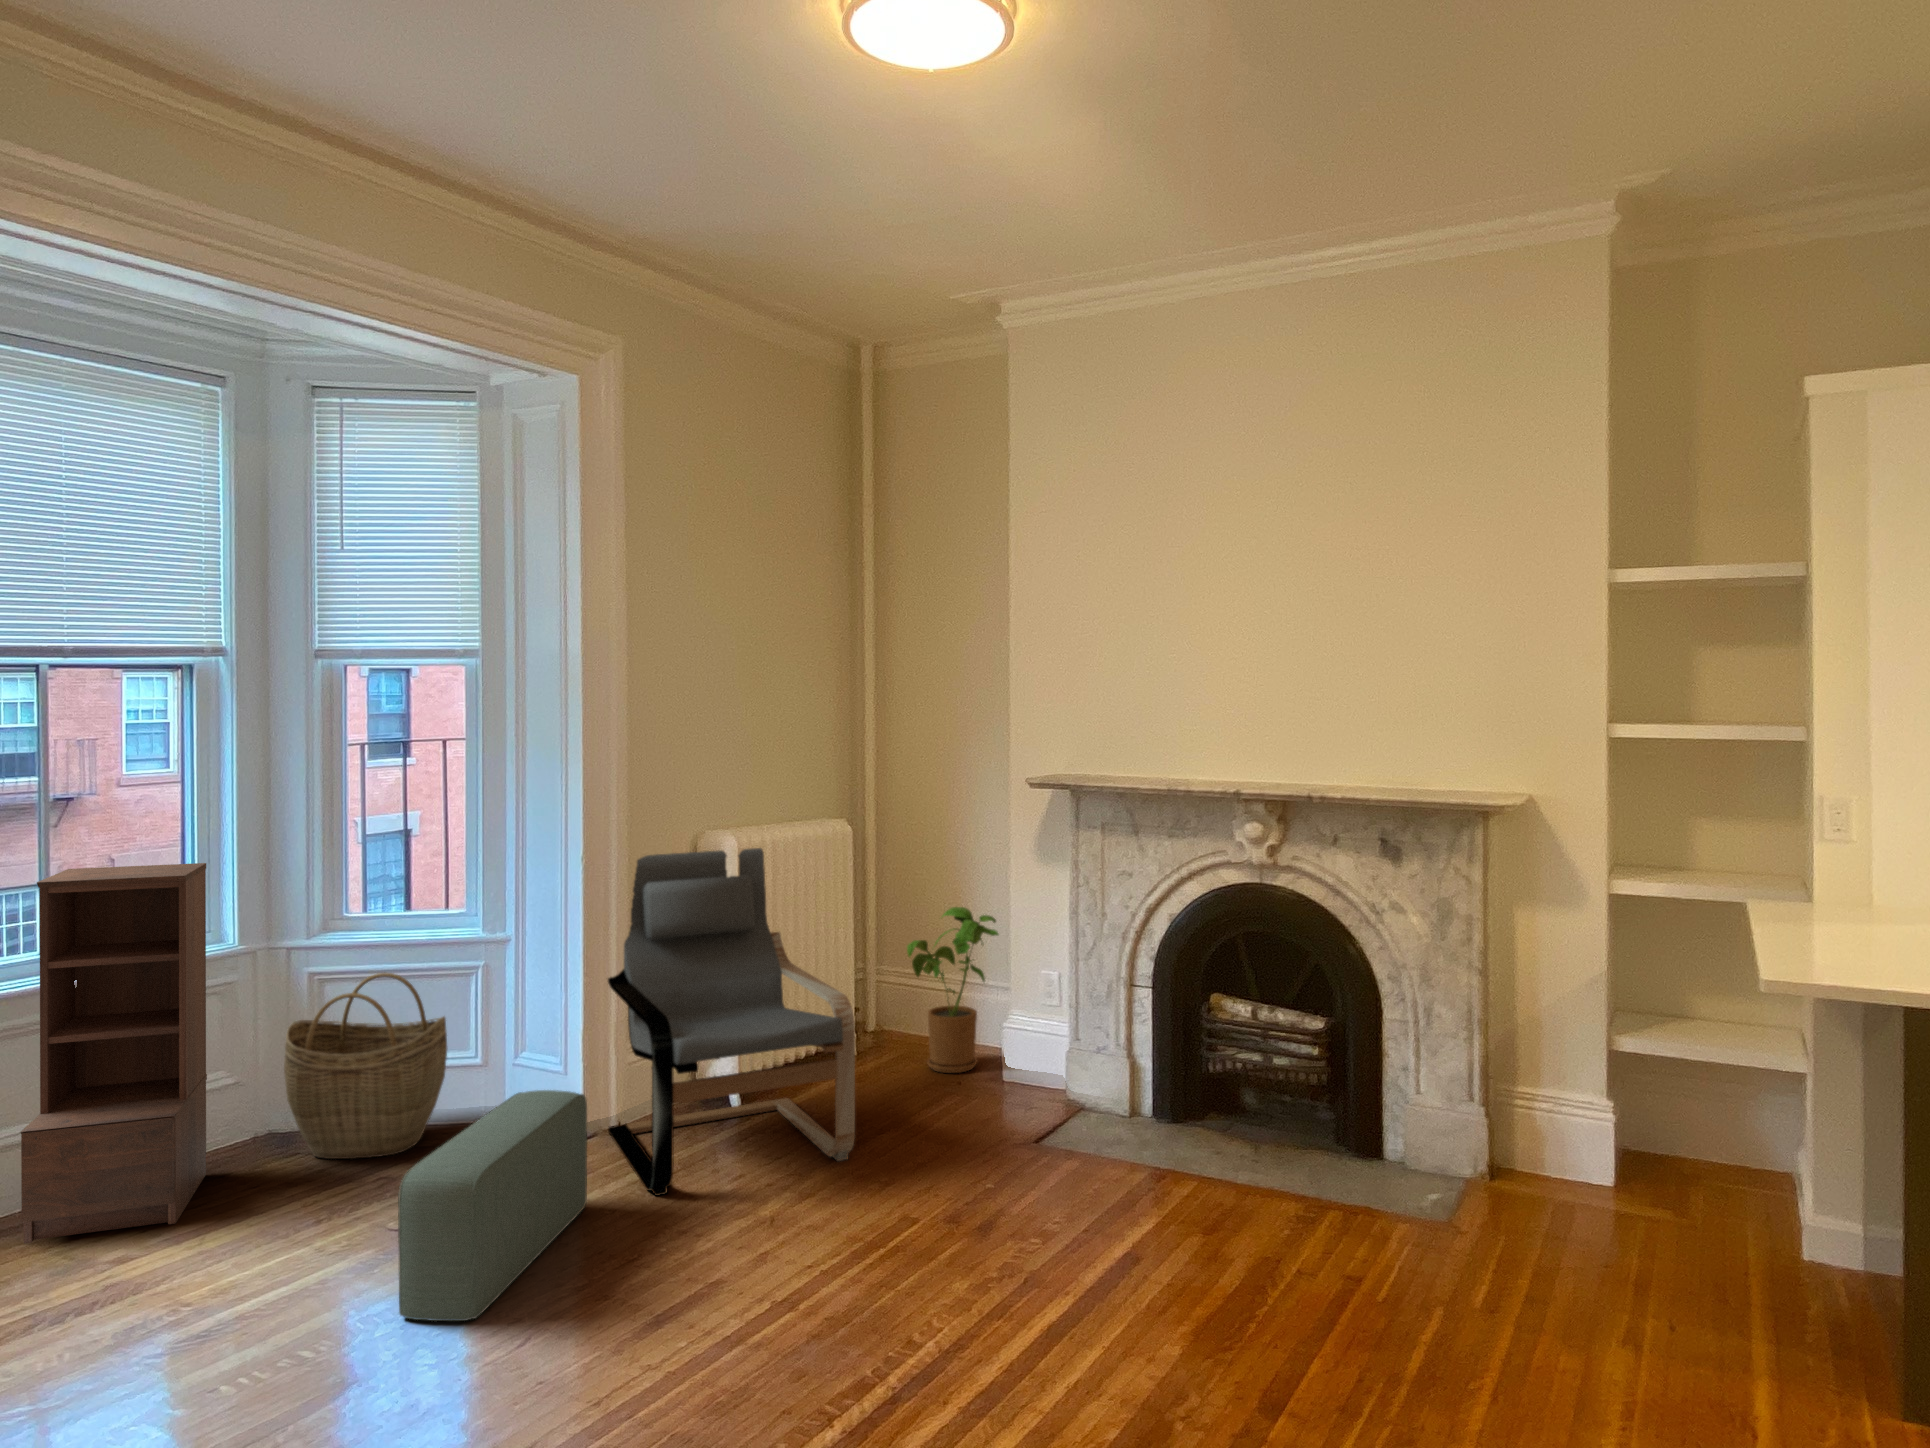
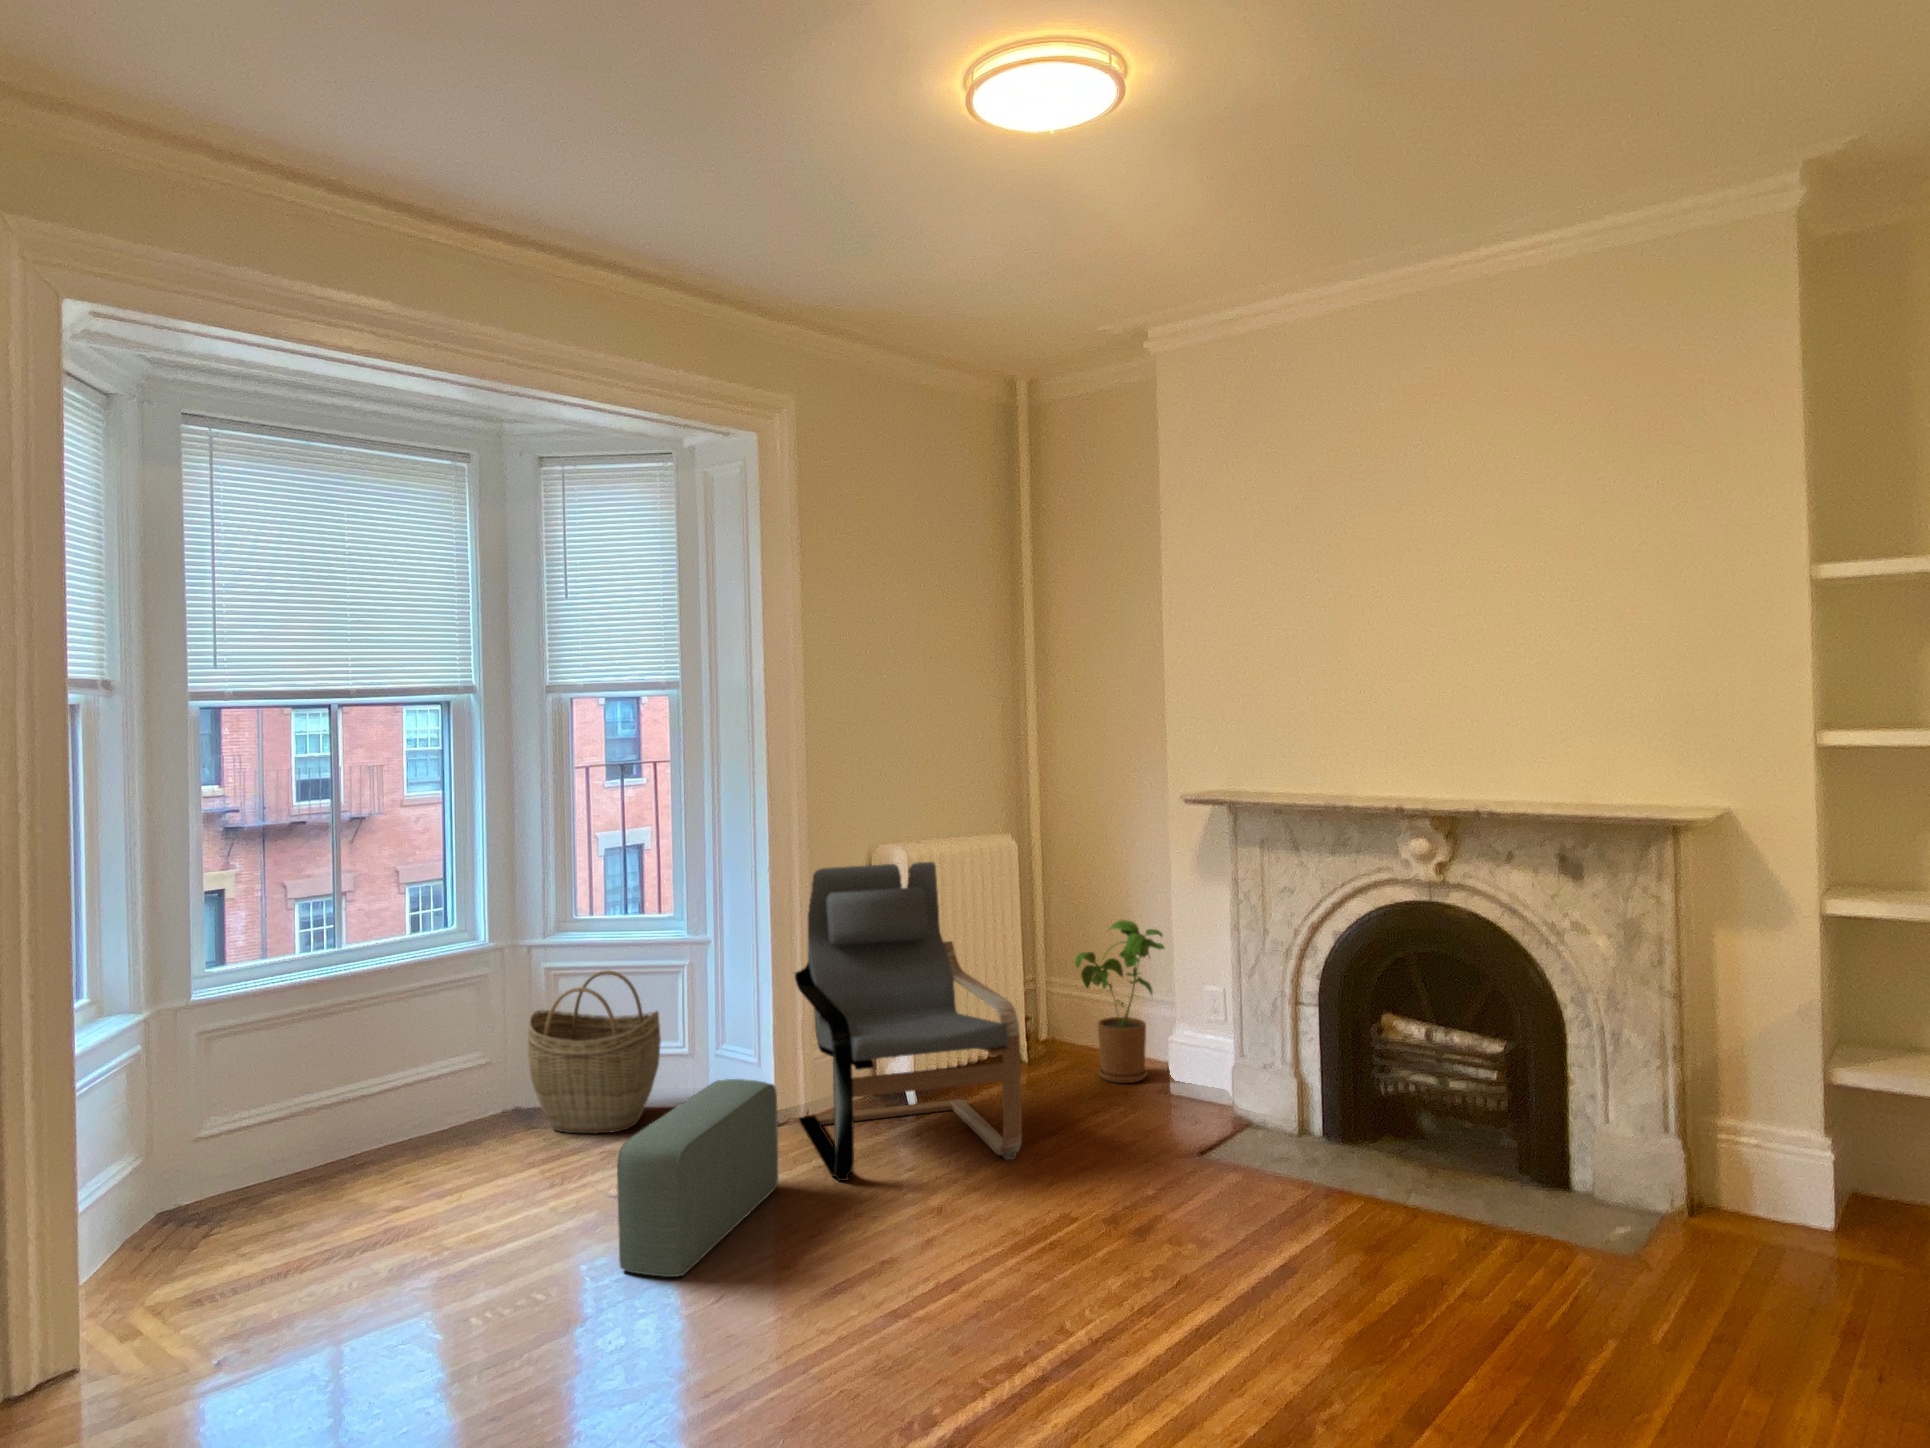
bookshelf: present [20,863,207,1243] -> none [328,872,468,1188]

